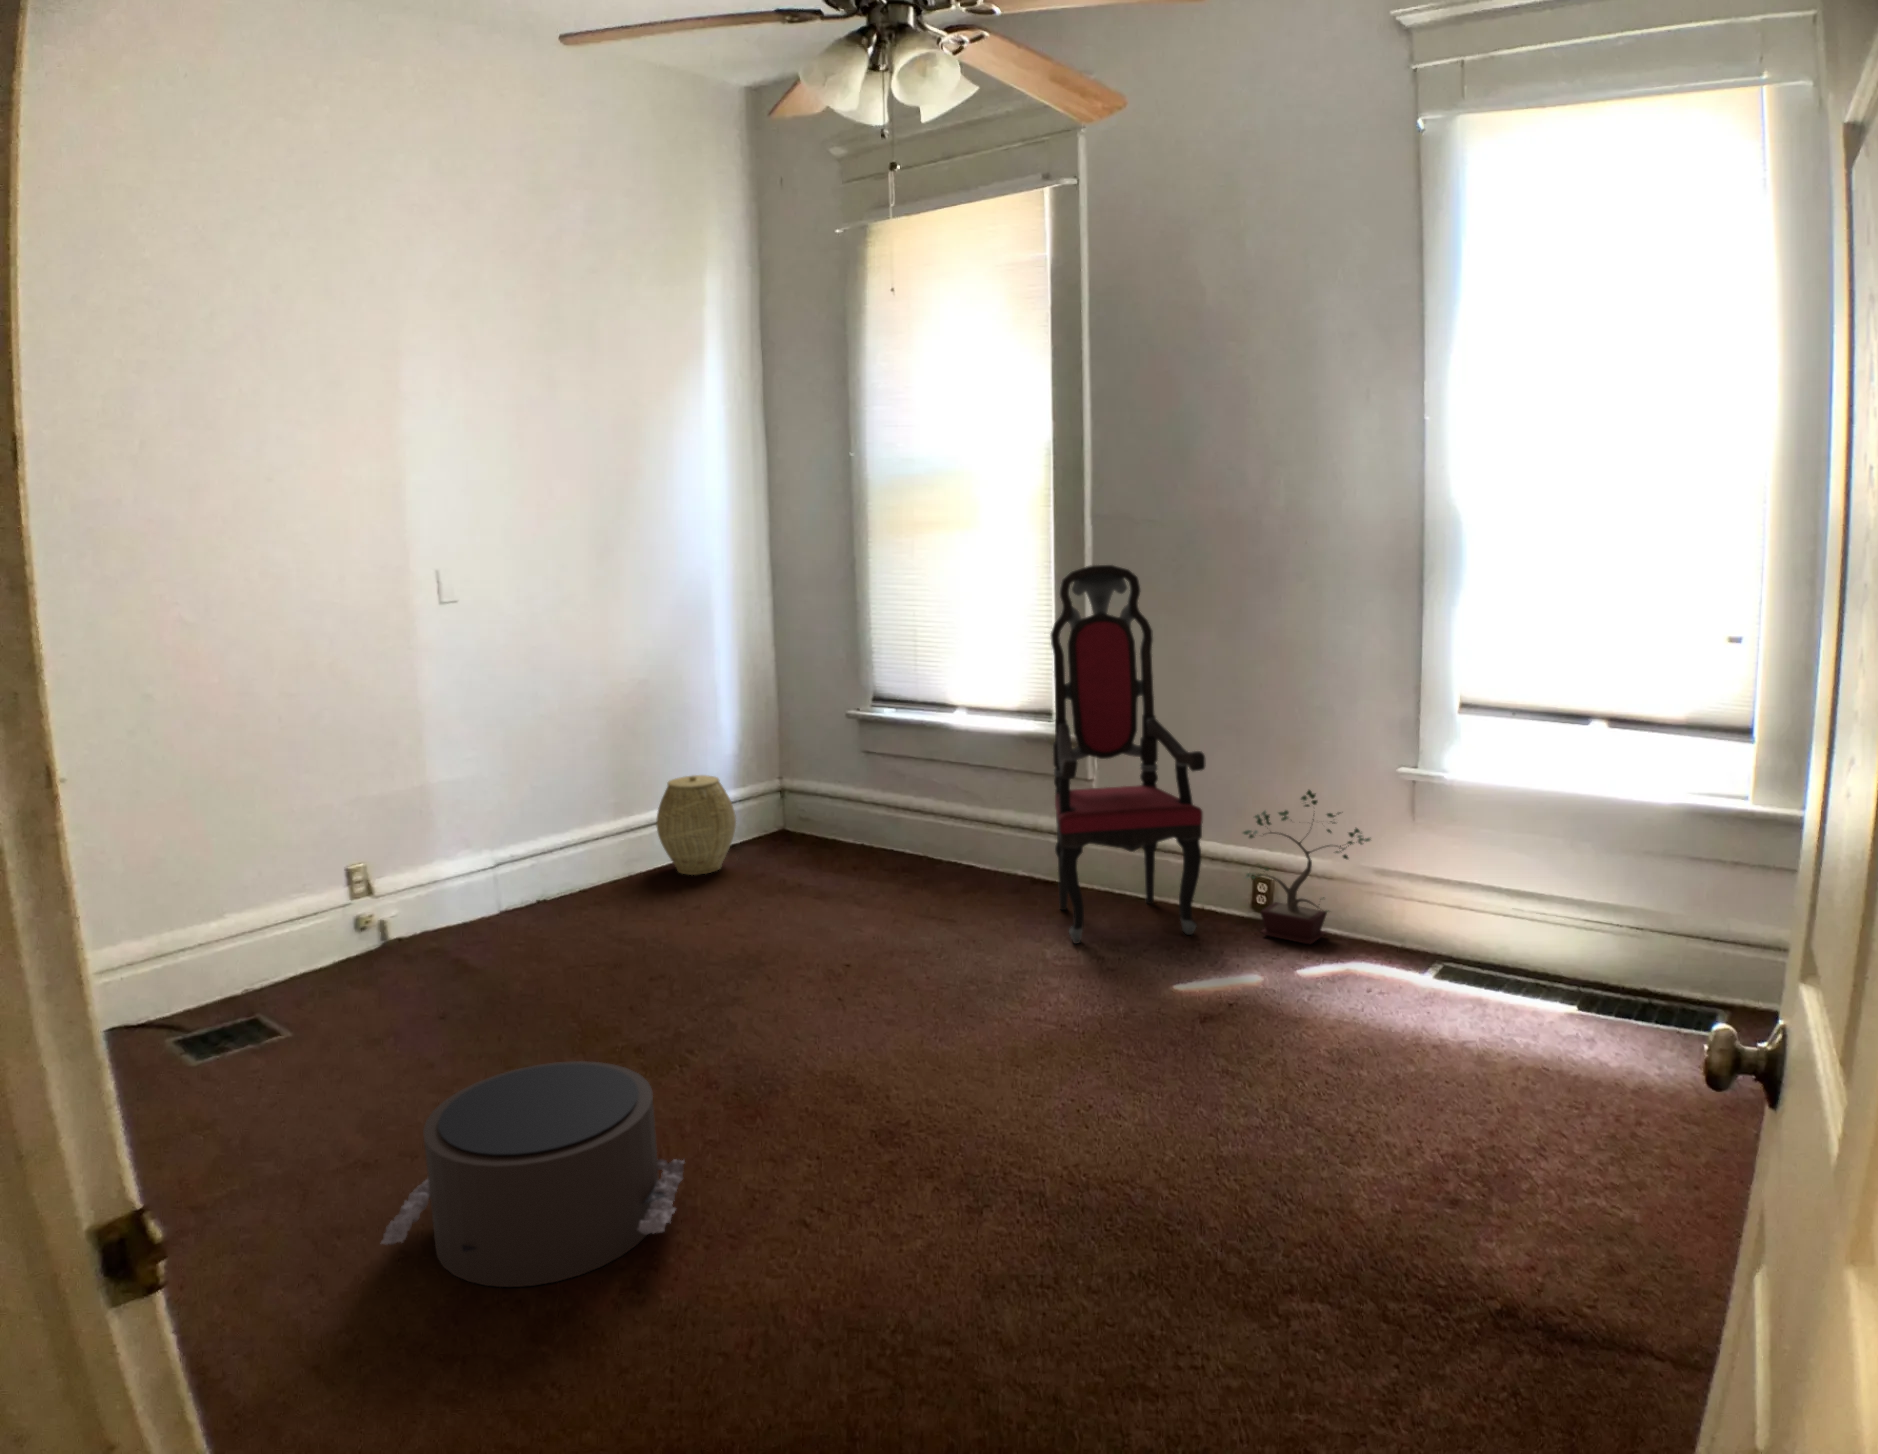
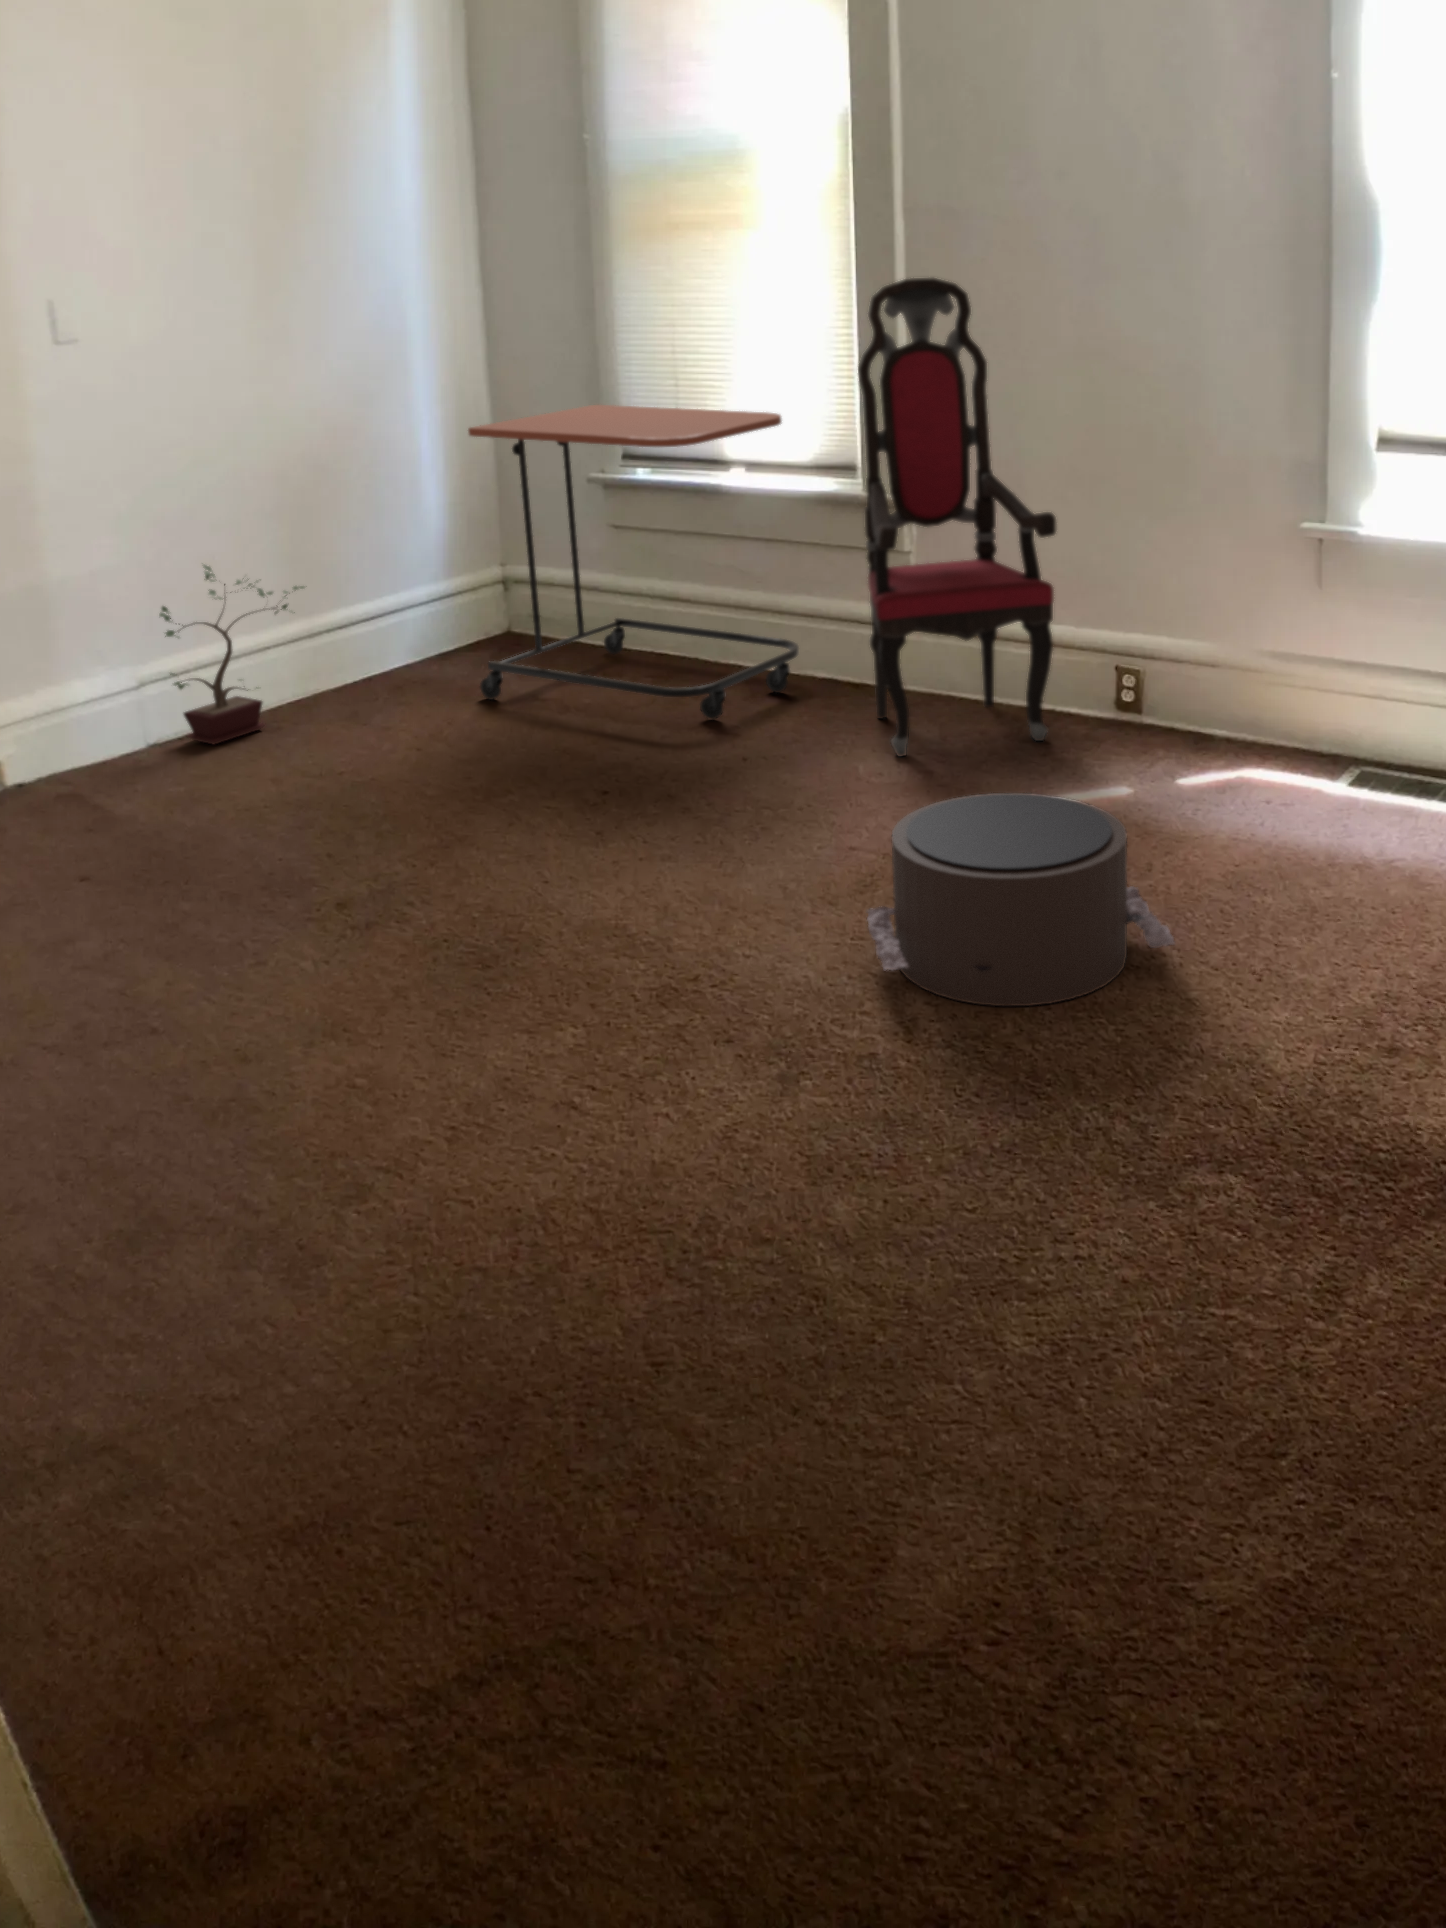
side table: none [752,656,1000,905] -> present [468,405,799,719]
woven basket: present [656,775,736,875] -> none [347,565,452,694]
potted plant: present [1243,790,1371,944] -> present [159,565,304,745]
pouf: present [381,1061,685,1287] -> present [867,793,1175,1006]

